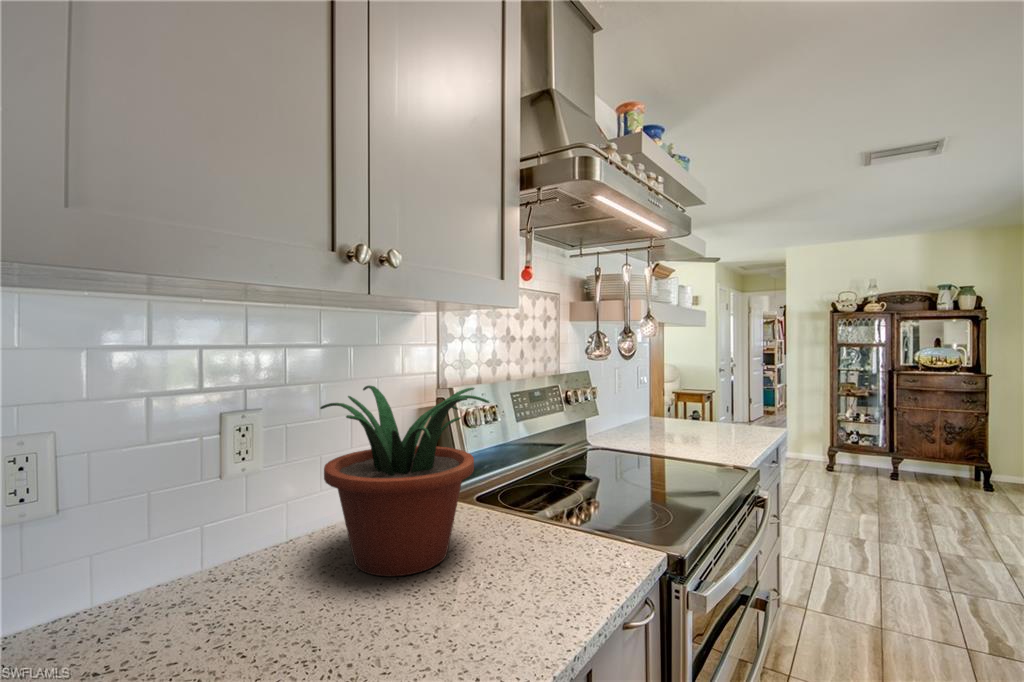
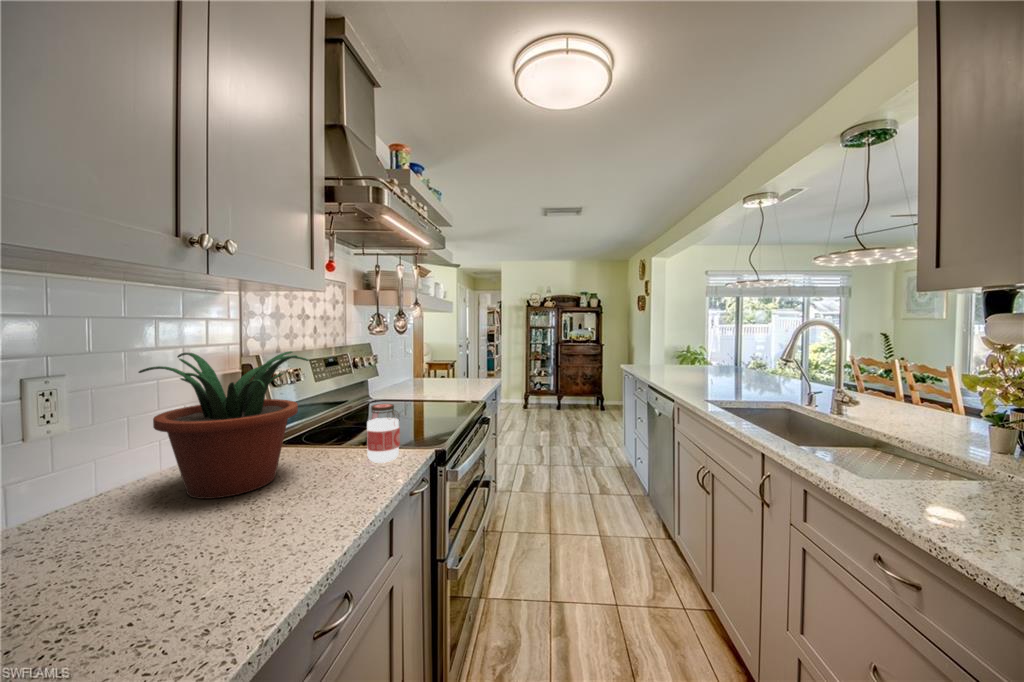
jar: none [562,471,610,566] -> present [367,404,400,463]

